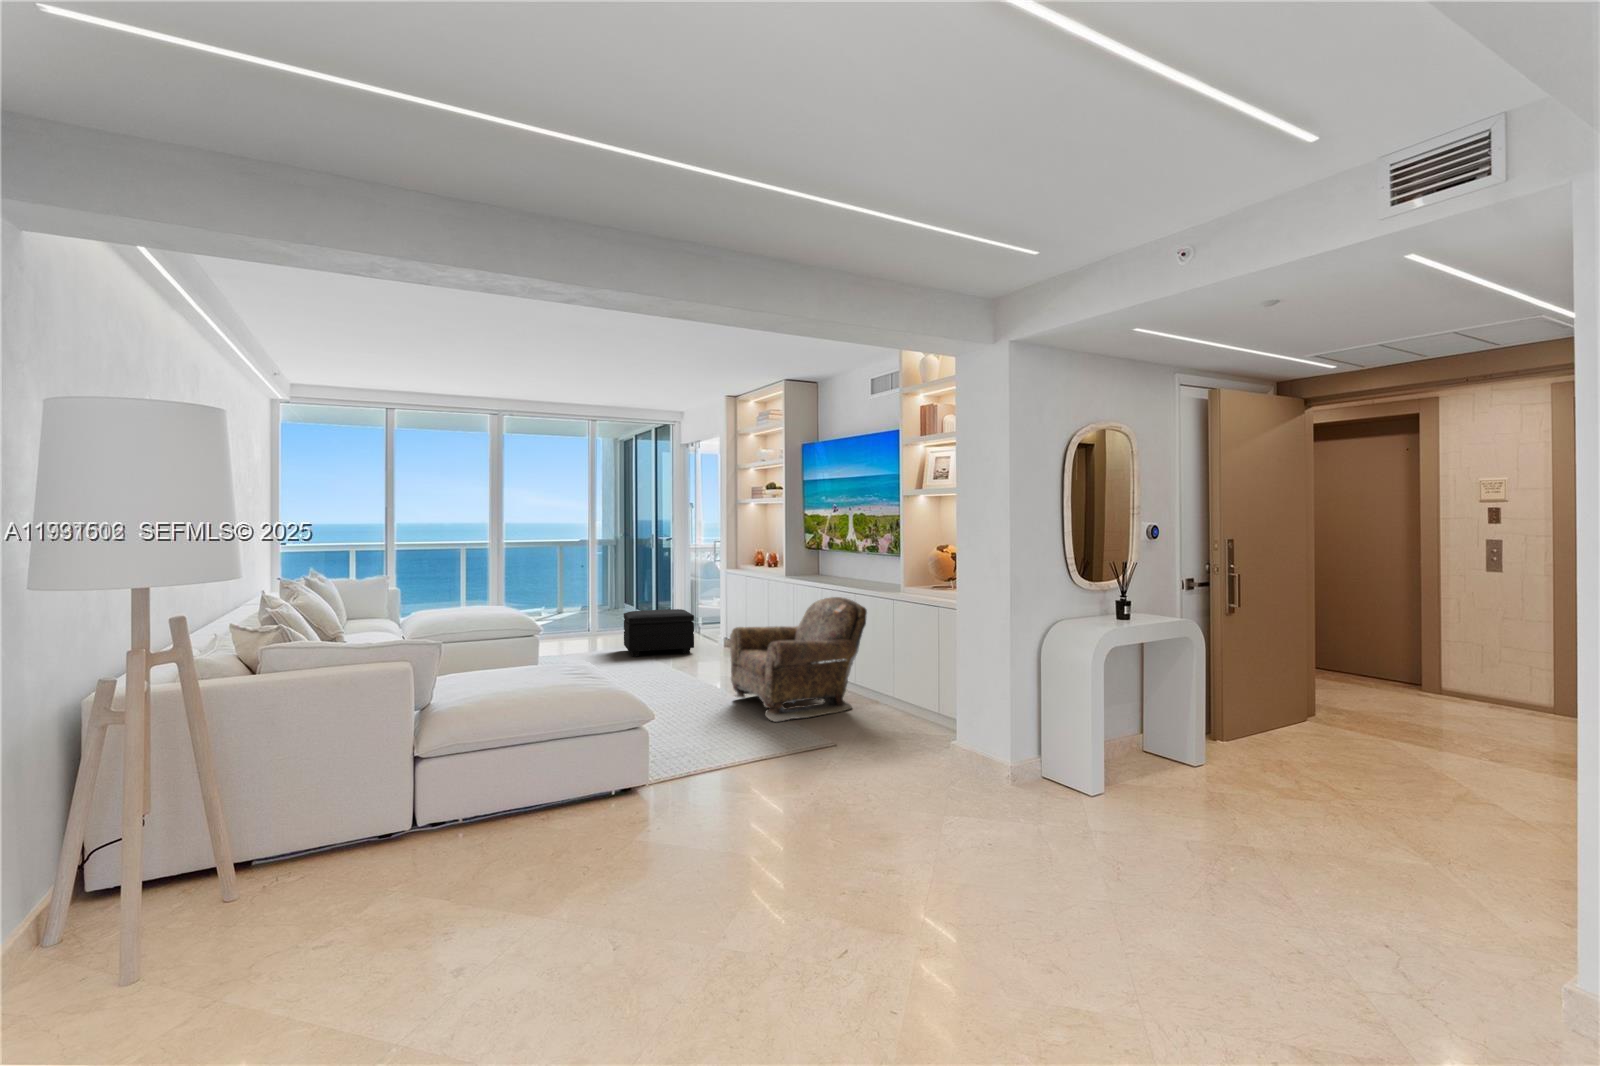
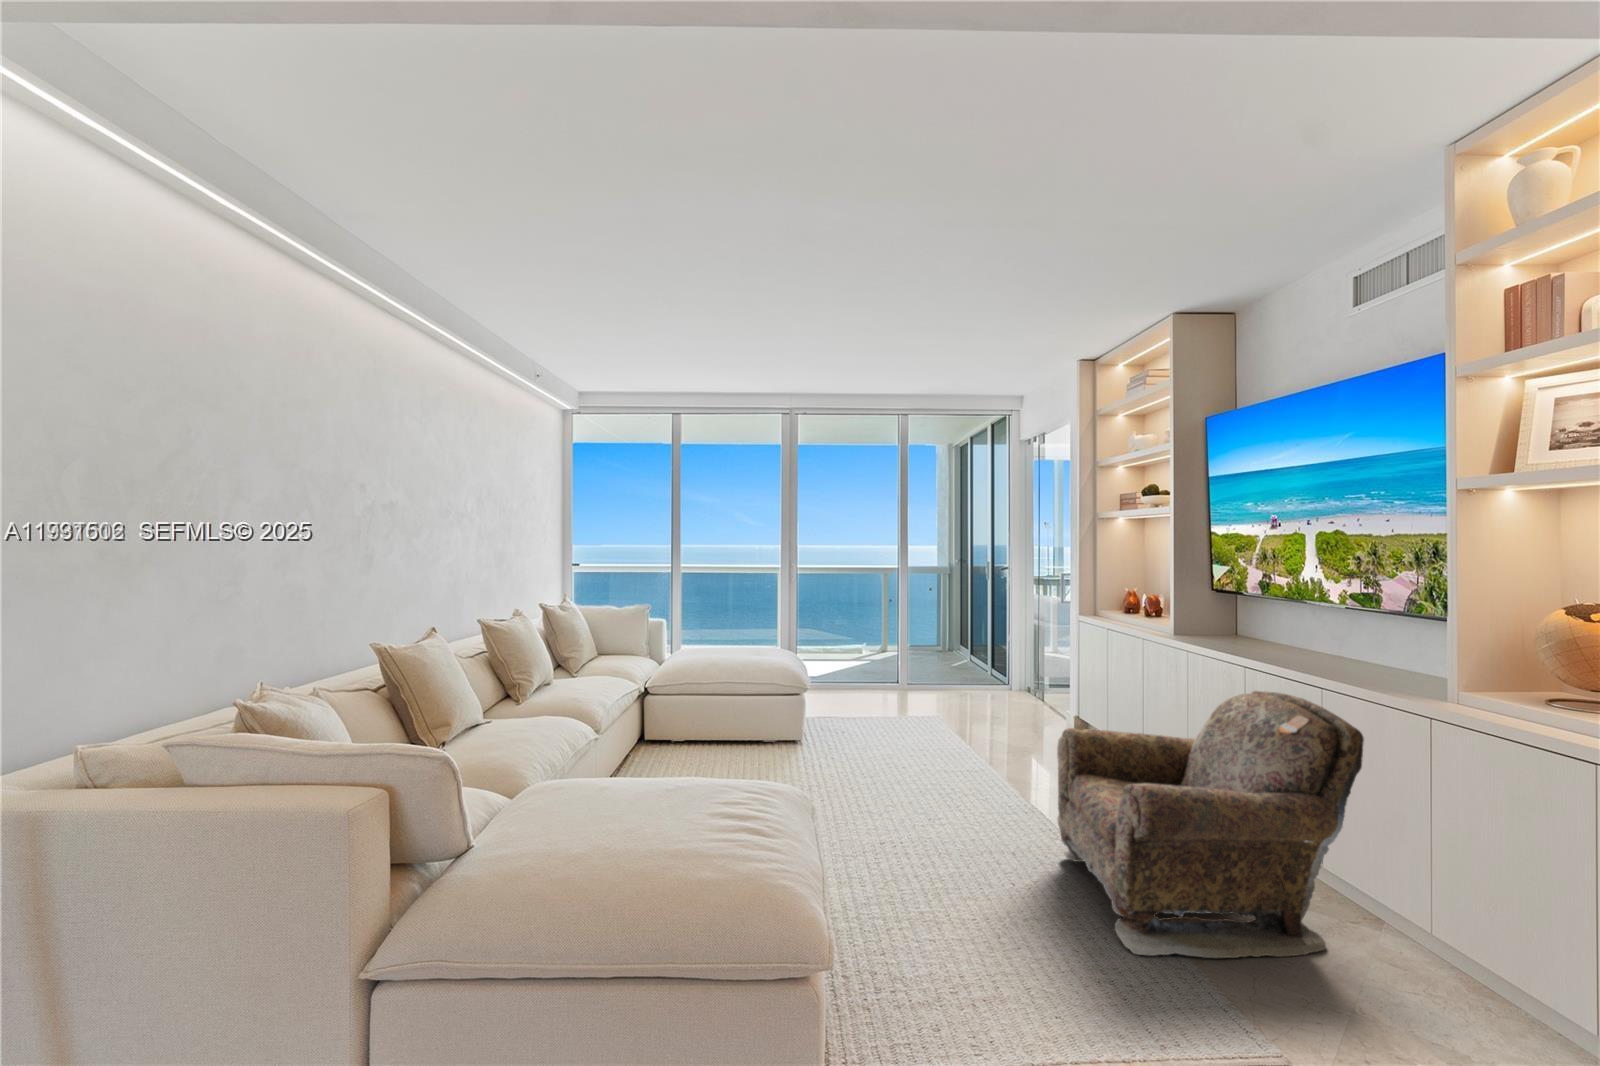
footstool: present [624,609,694,657] -> none [934,664,1028,733]

